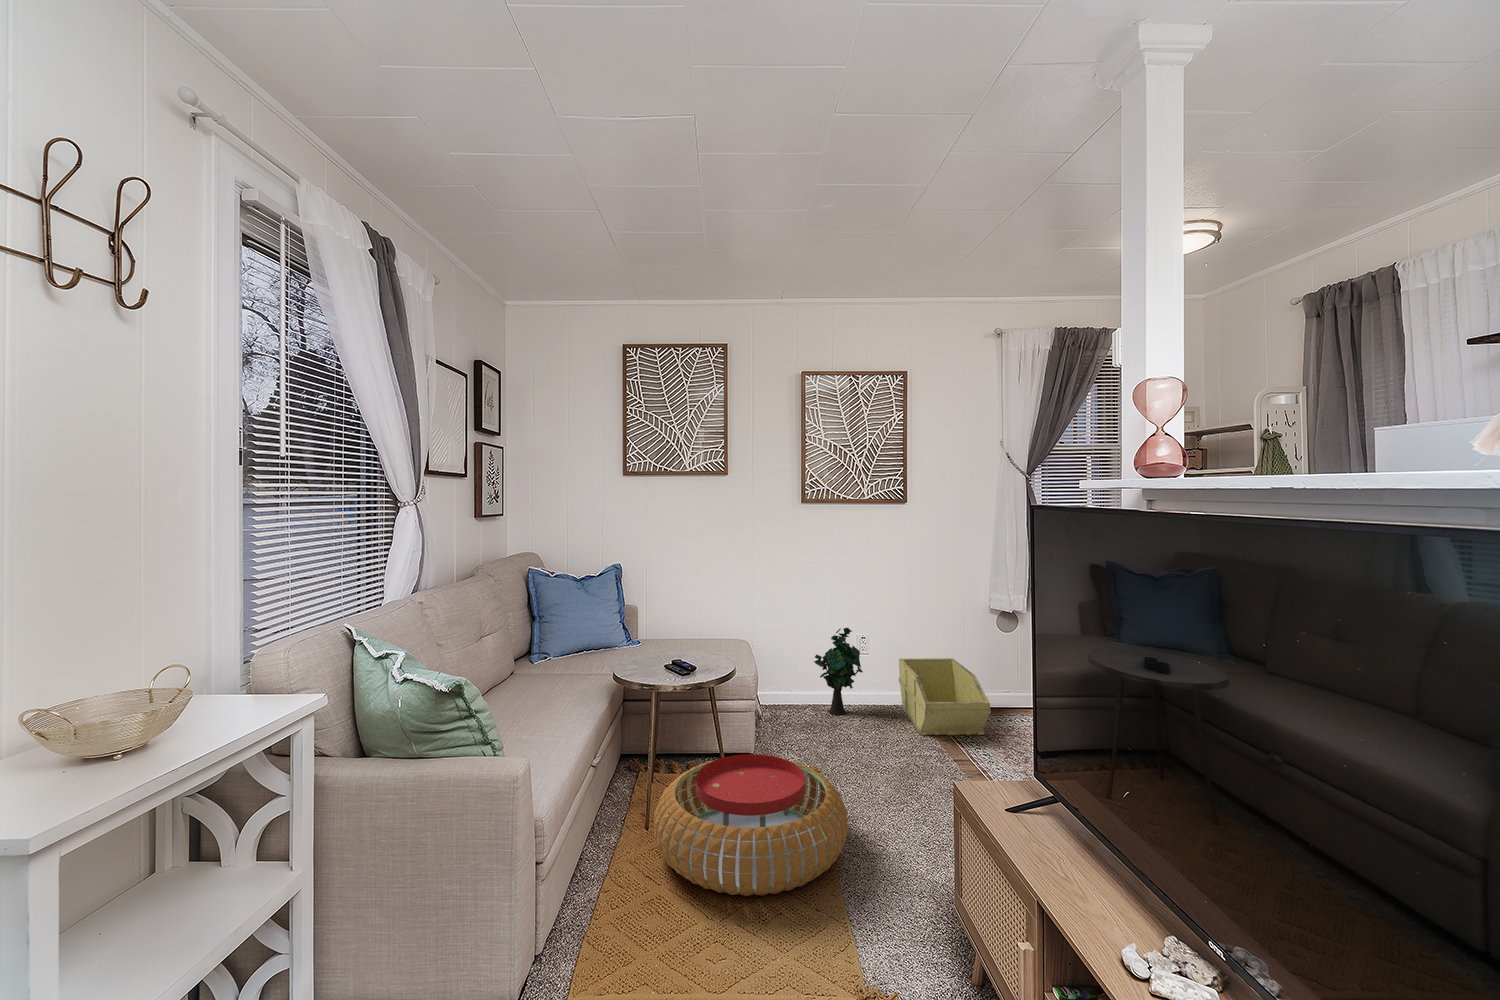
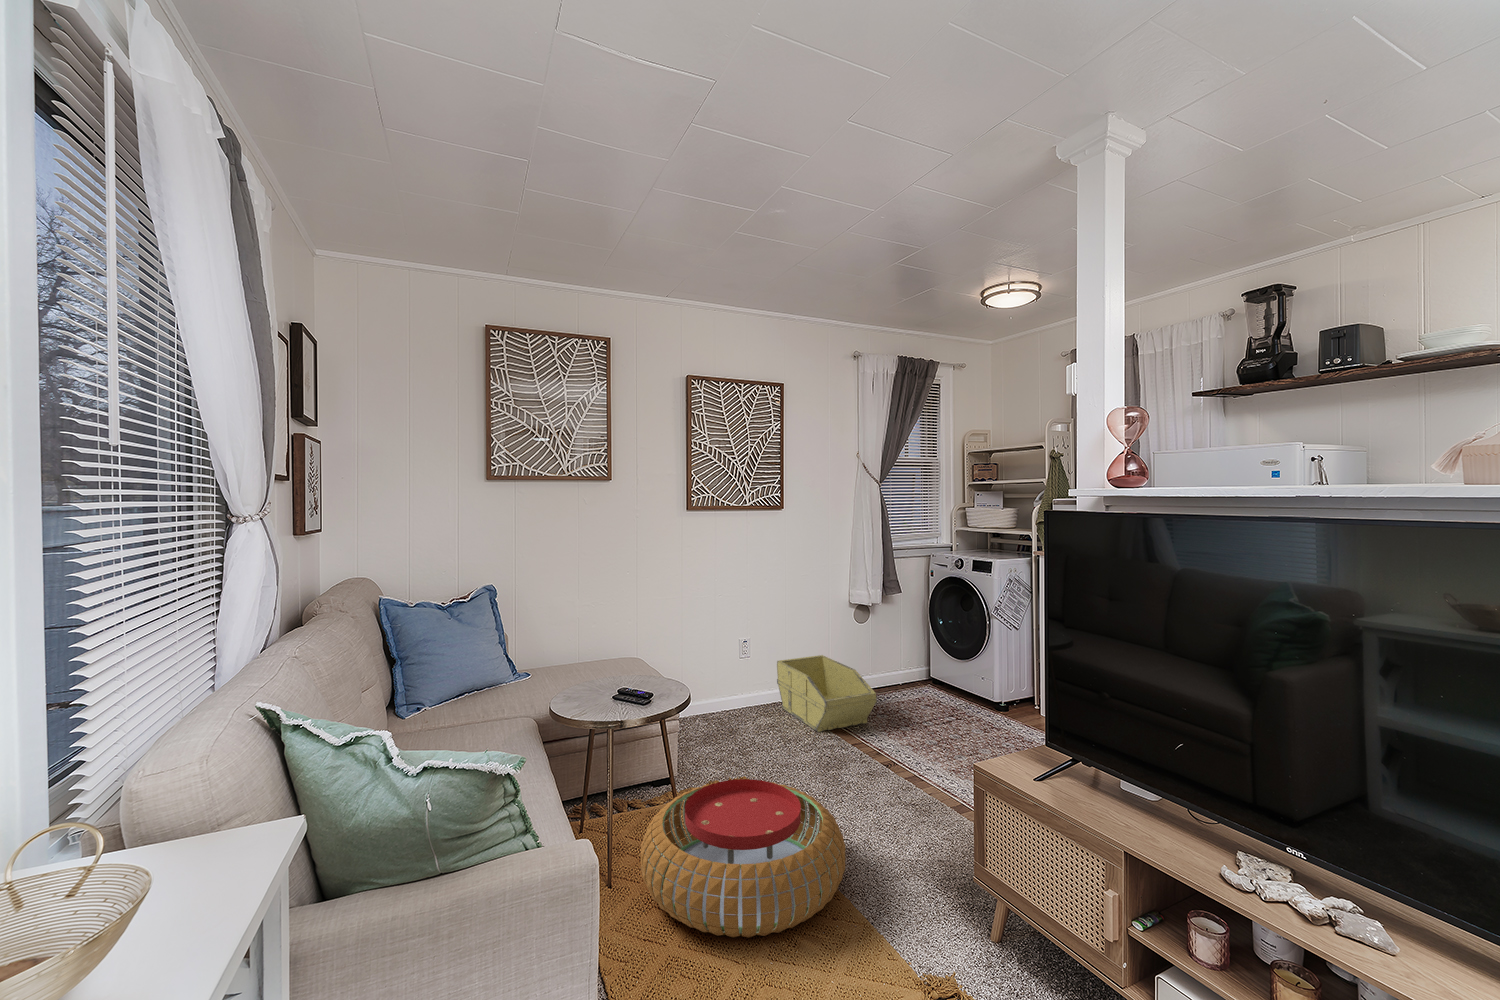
decorative plant: present [814,628,863,715] -> none [702,635,752,725]

